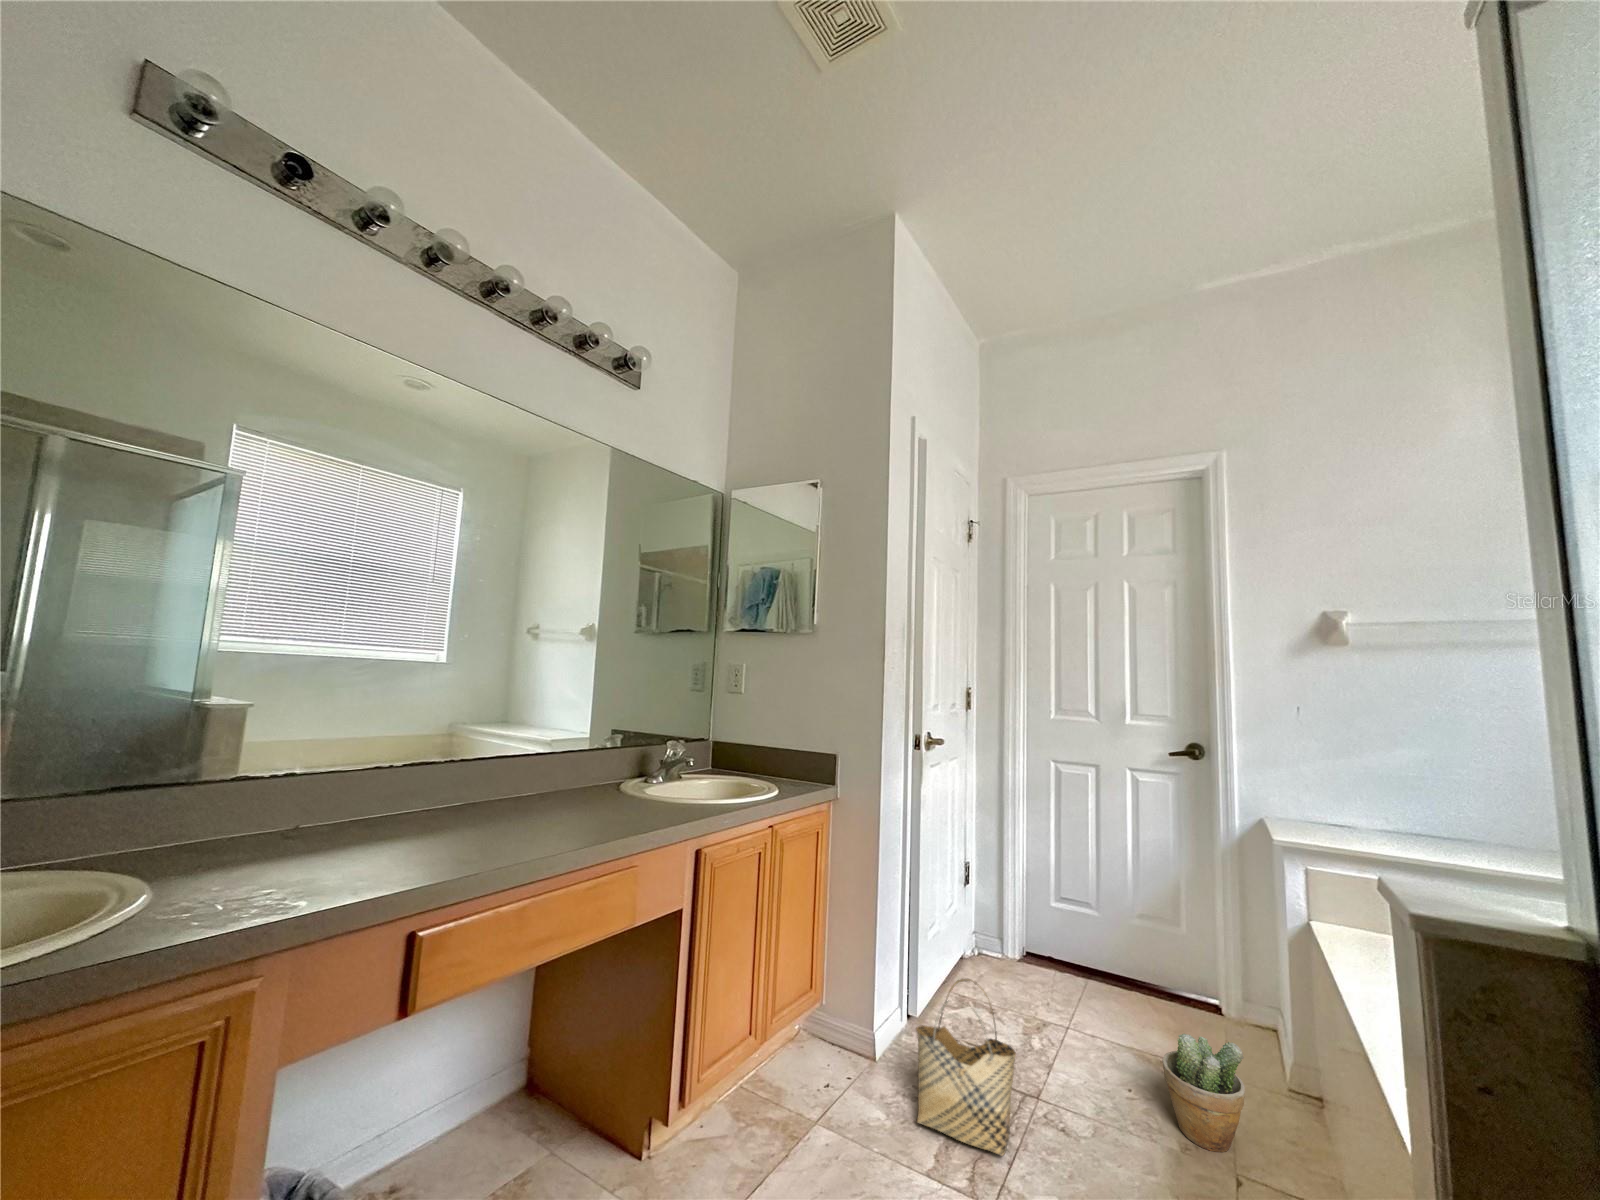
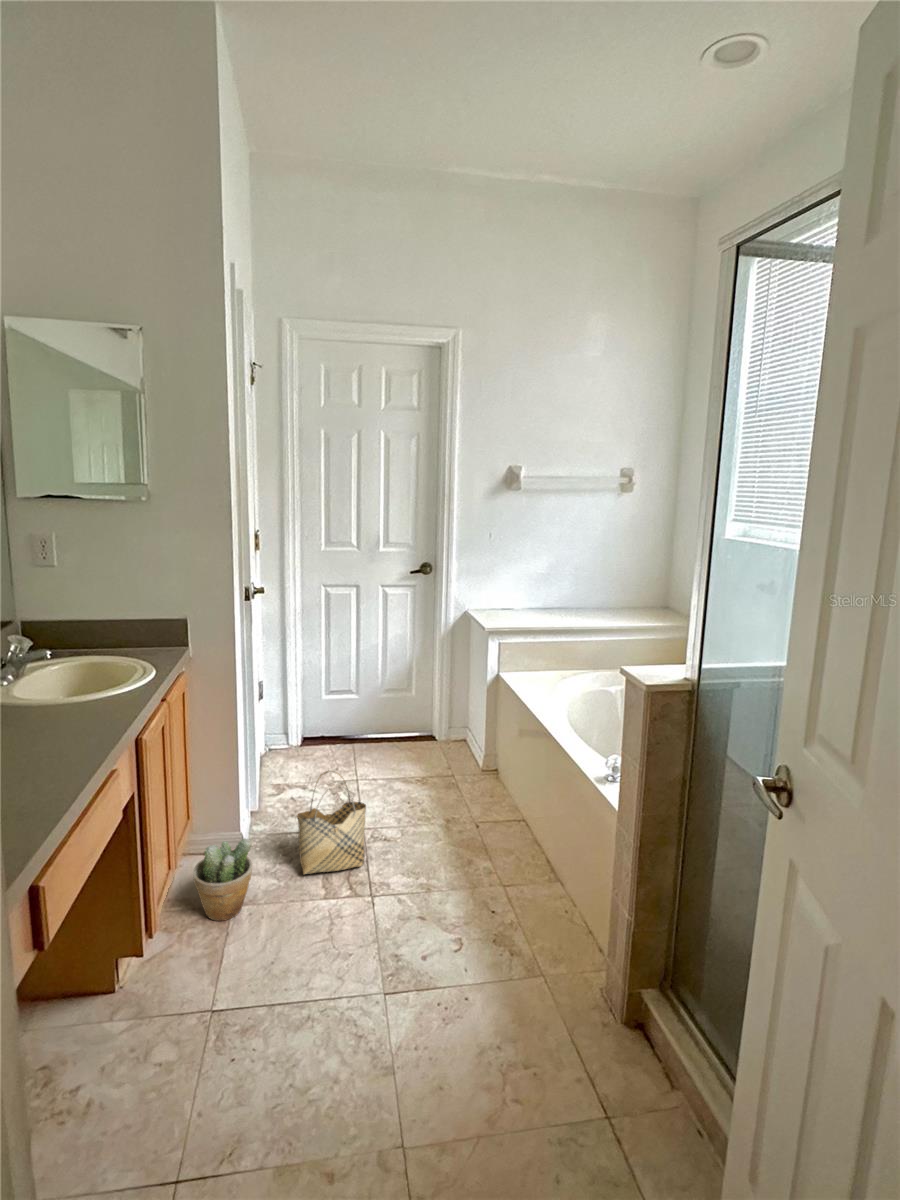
potted plant: present [1162,1034,1245,1152] -> present [193,839,253,921]

